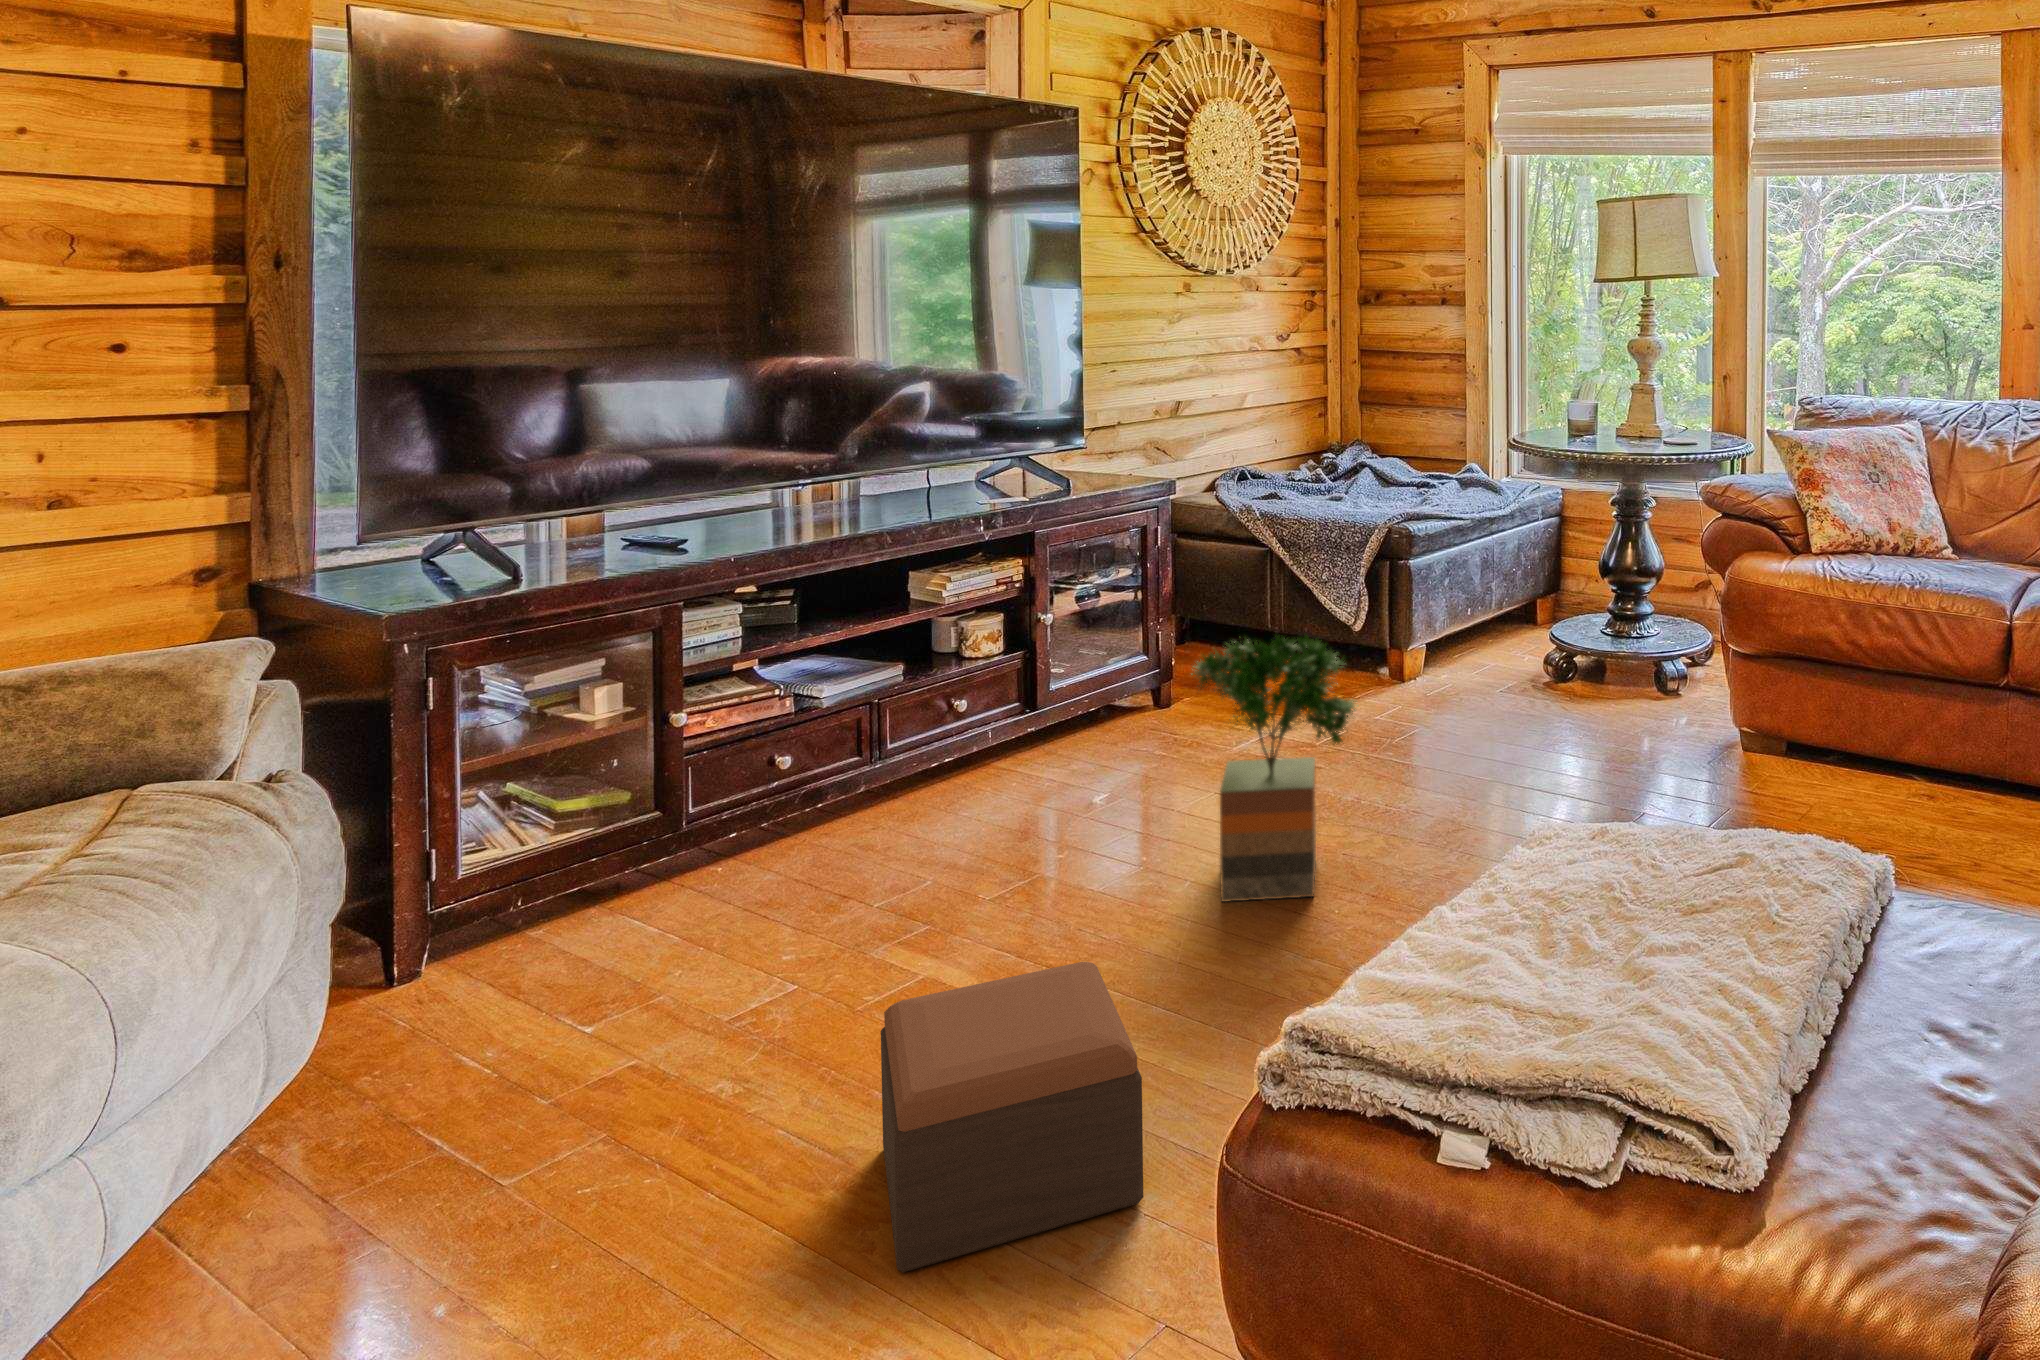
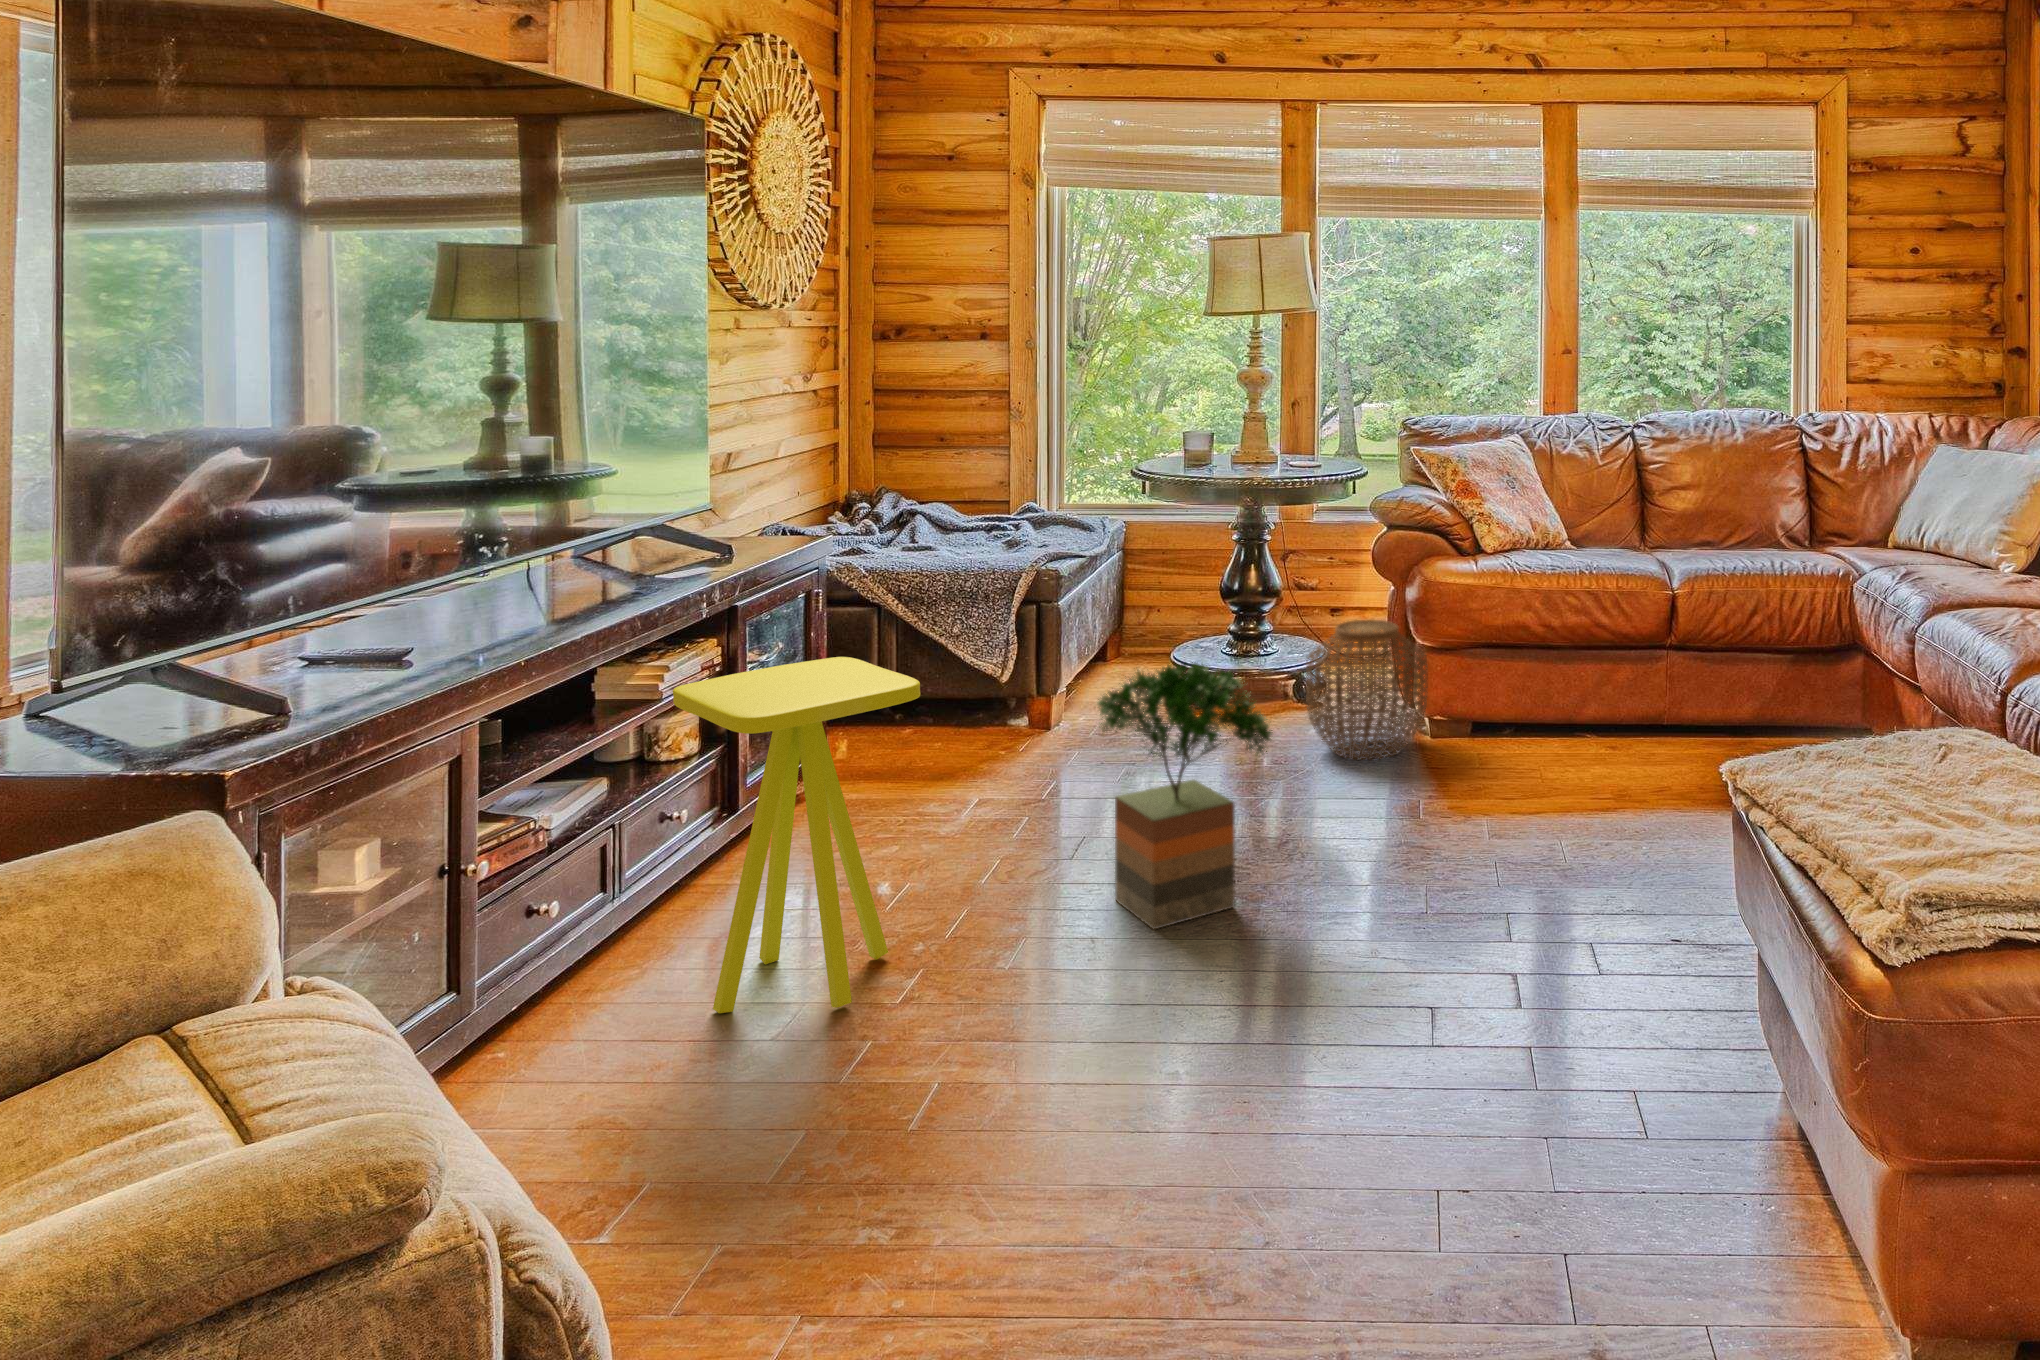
side table: none [808,592,999,911] -> present [673,657,920,1013]
woven basket: none [1577,614,1709,768] -> present [1306,620,1427,760]
footstool: present [881,962,1143,1273] -> none [1122,962,1411,1250]

